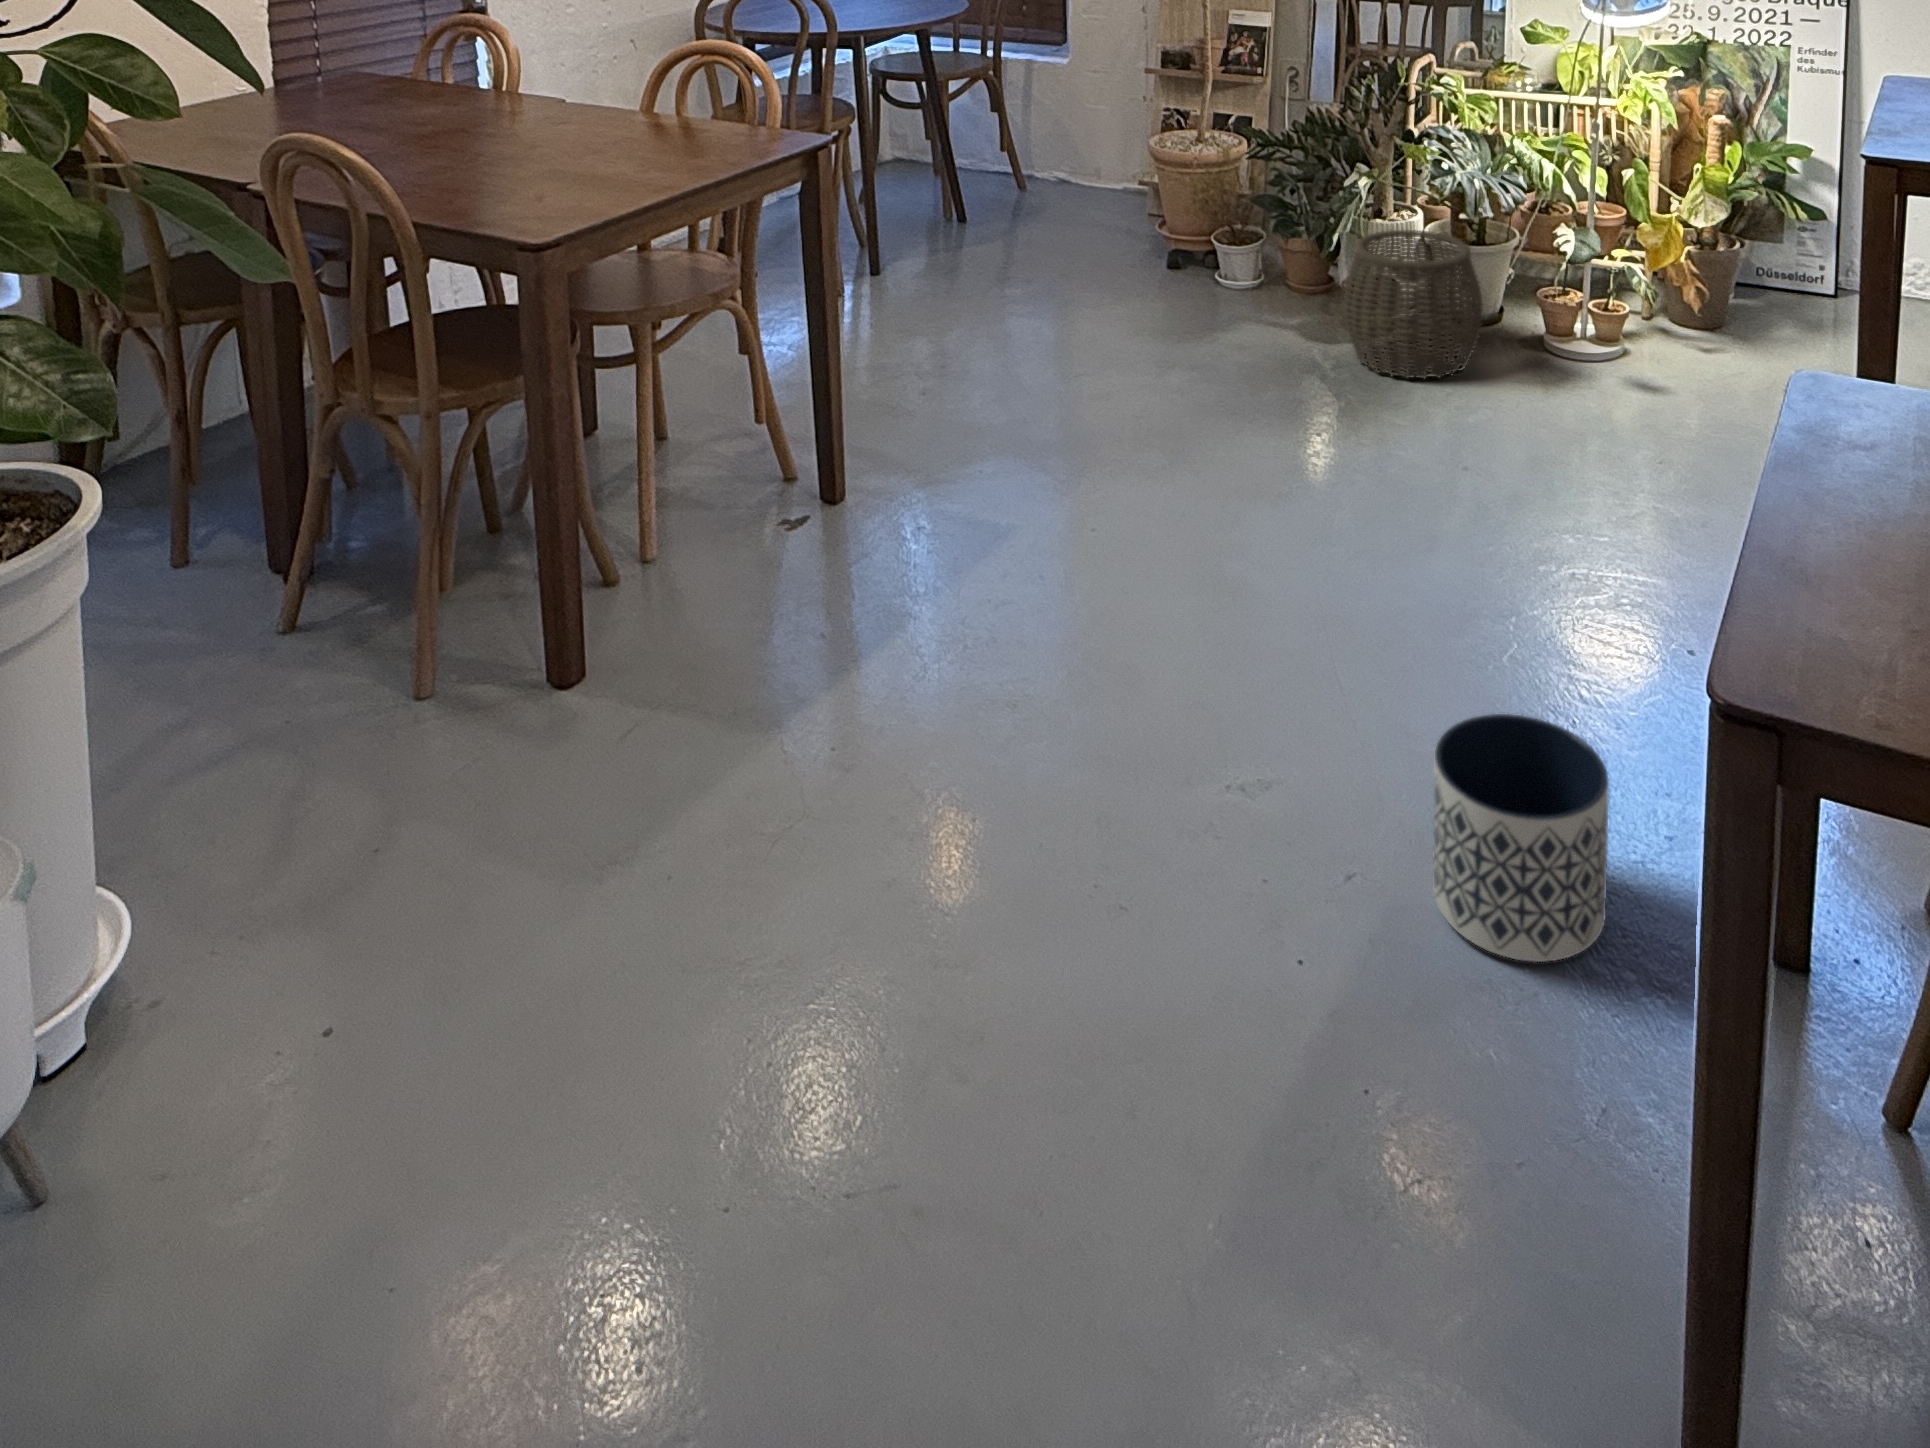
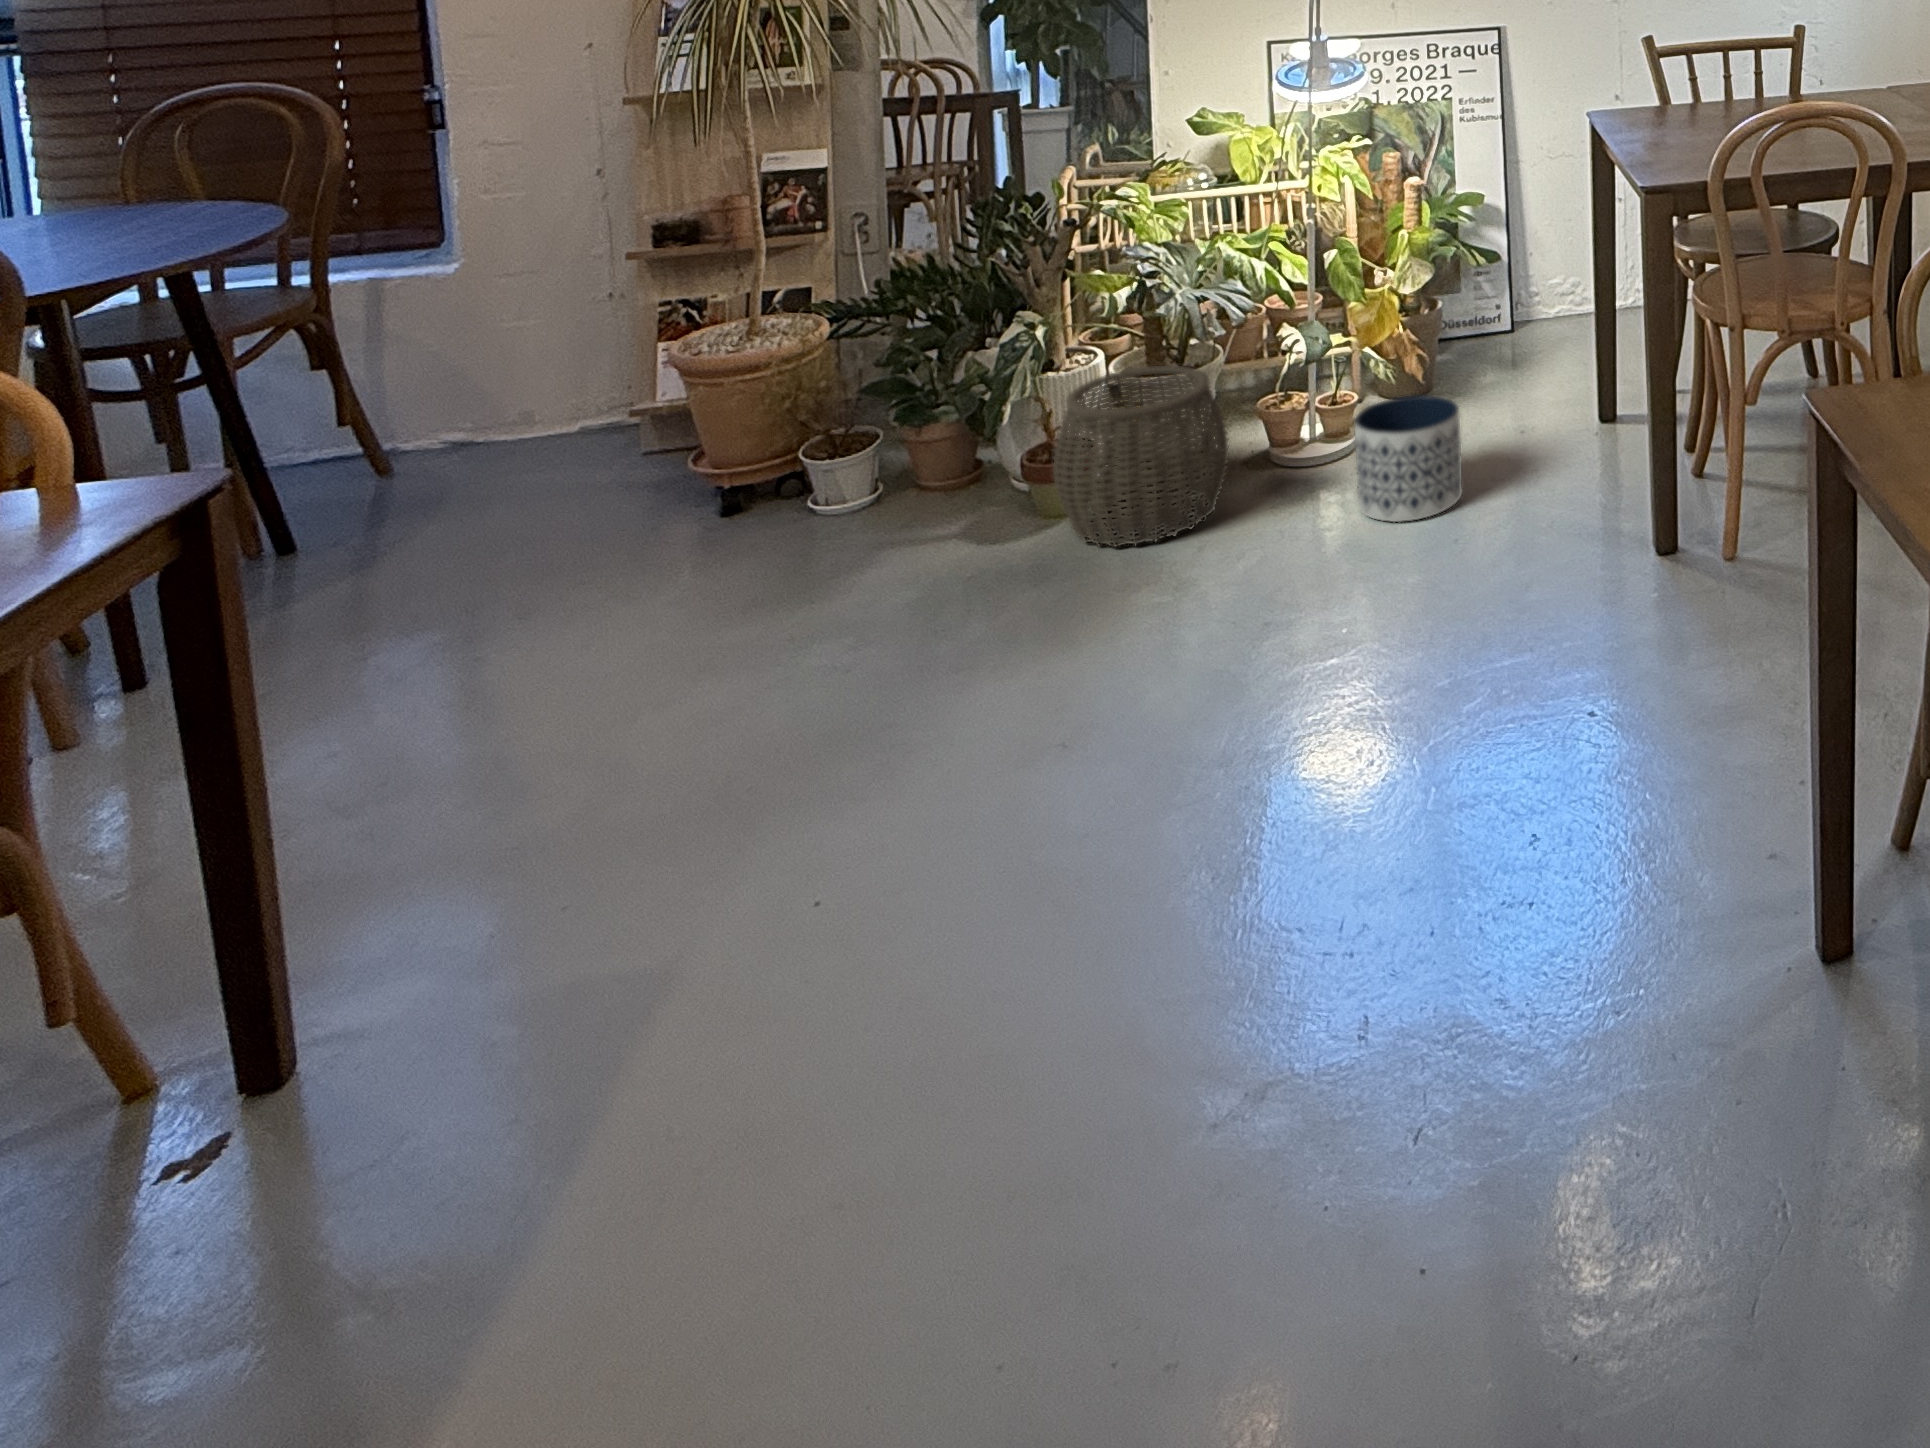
planter: present [1434,714,1609,962] -> present [1355,395,1462,522]

